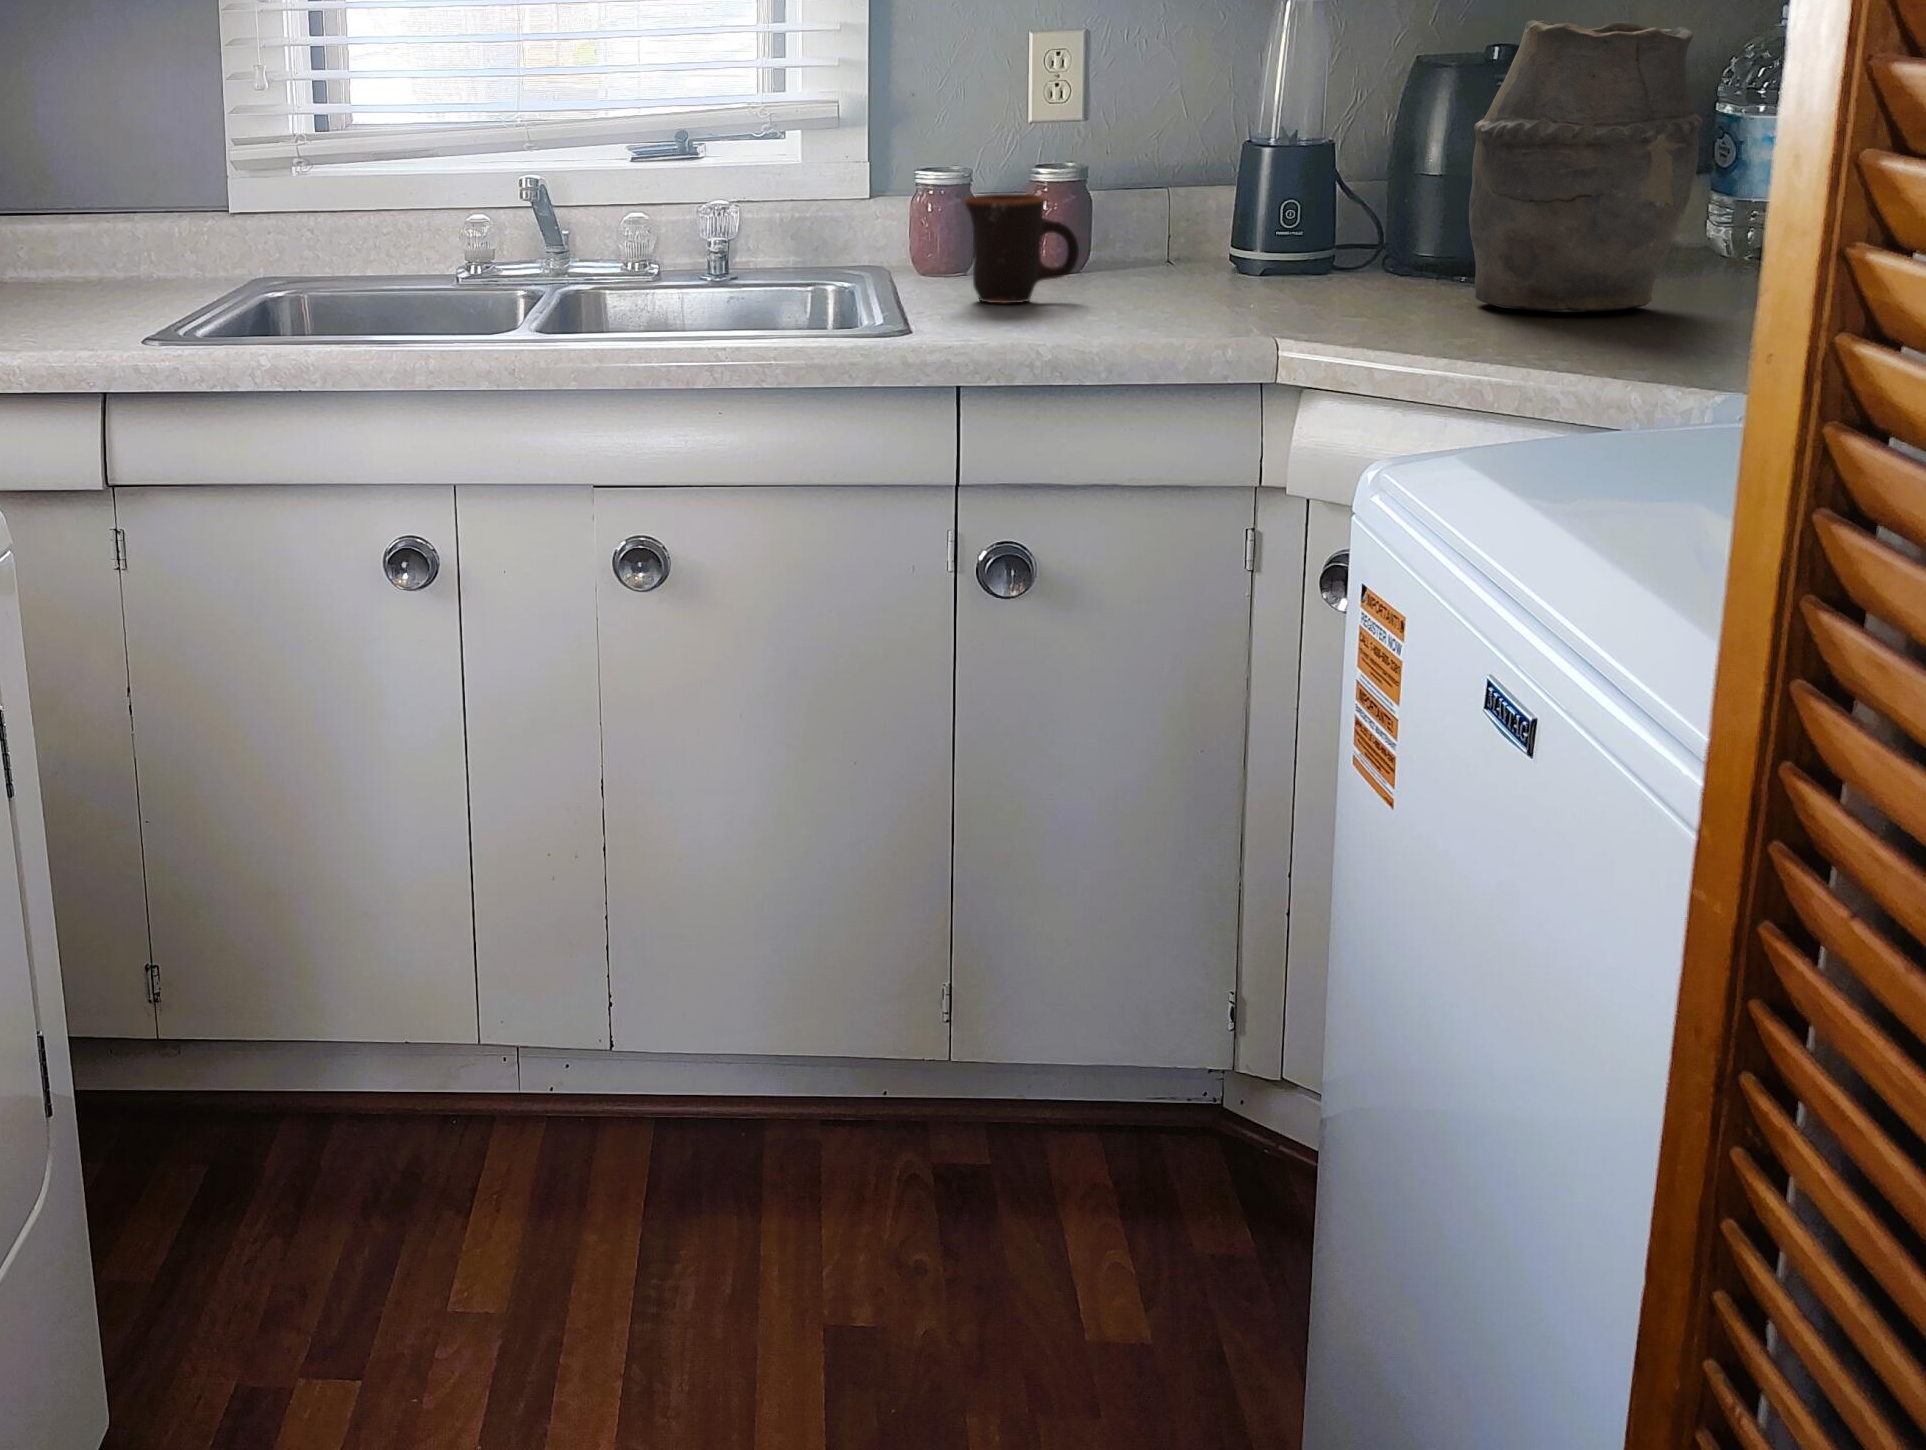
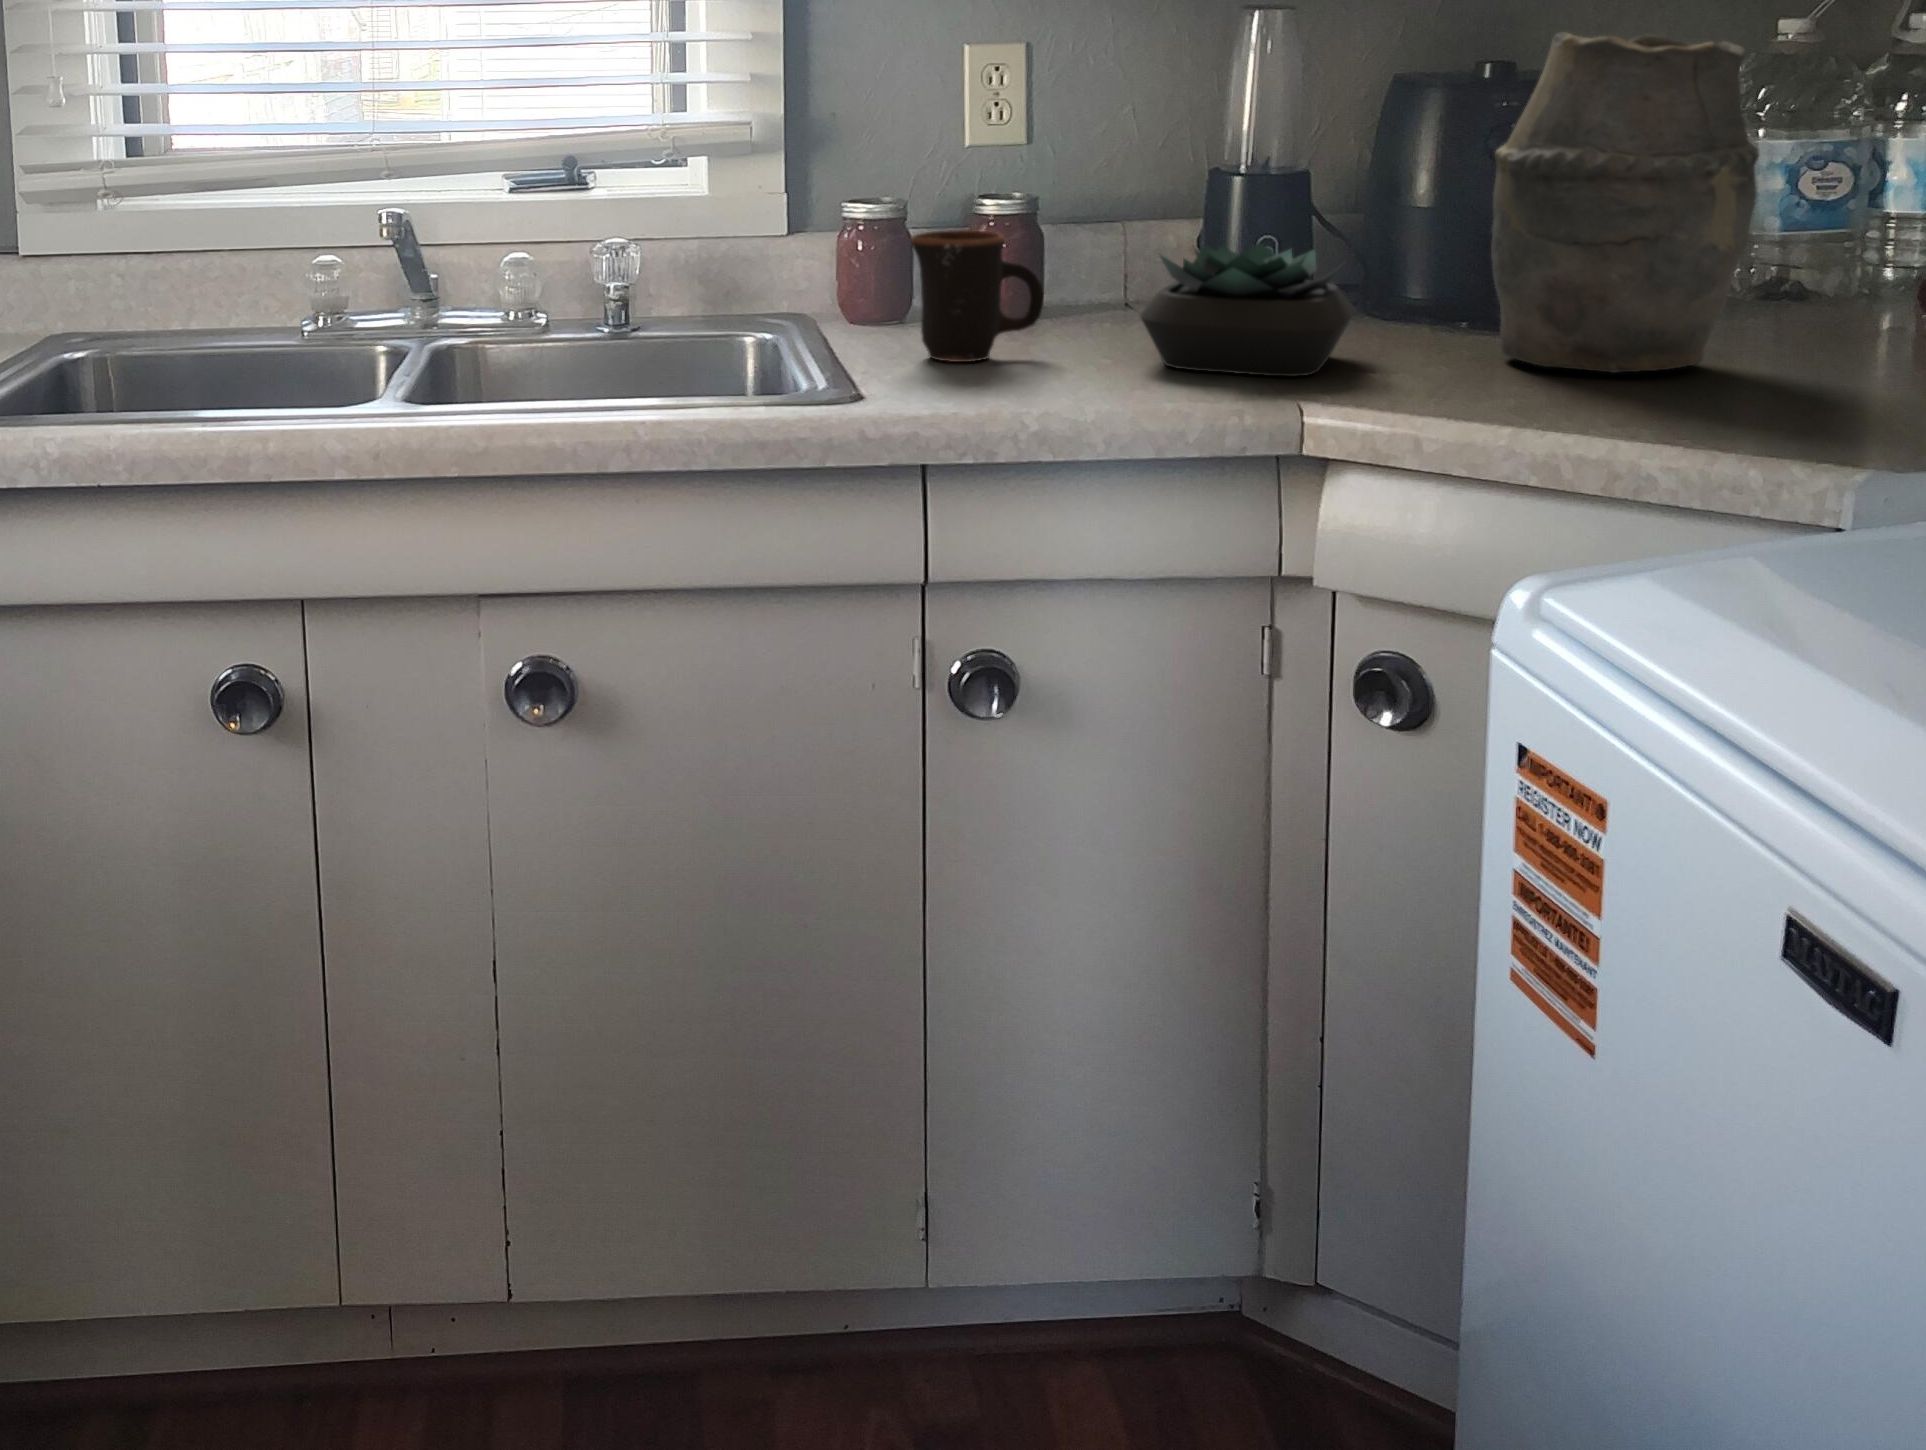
succulent plant: none [1157,203,1349,314] -> present [1140,242,1356,376]

